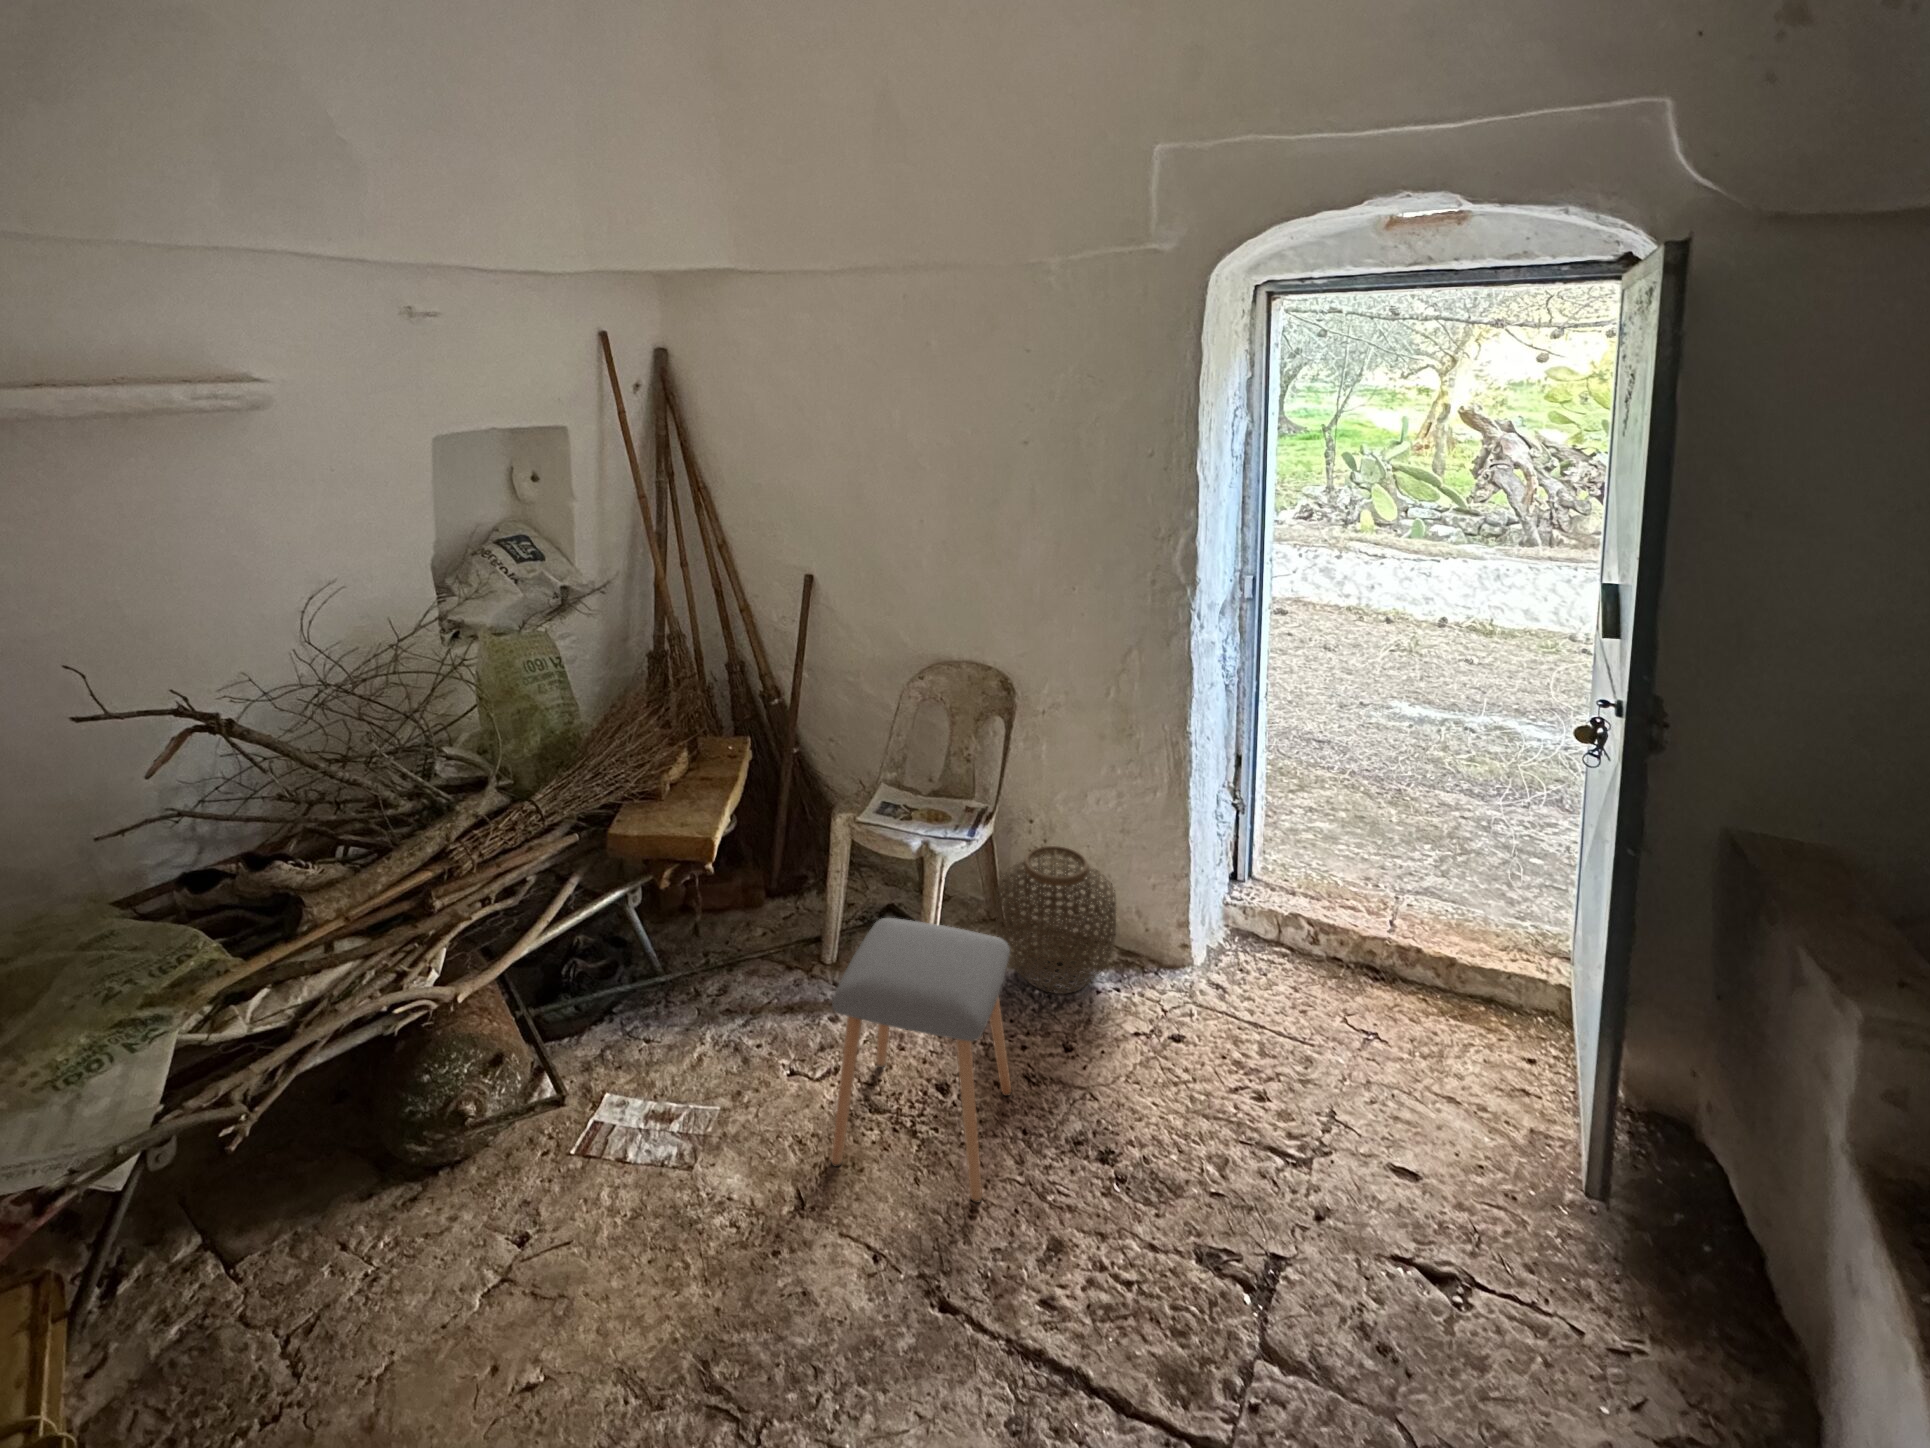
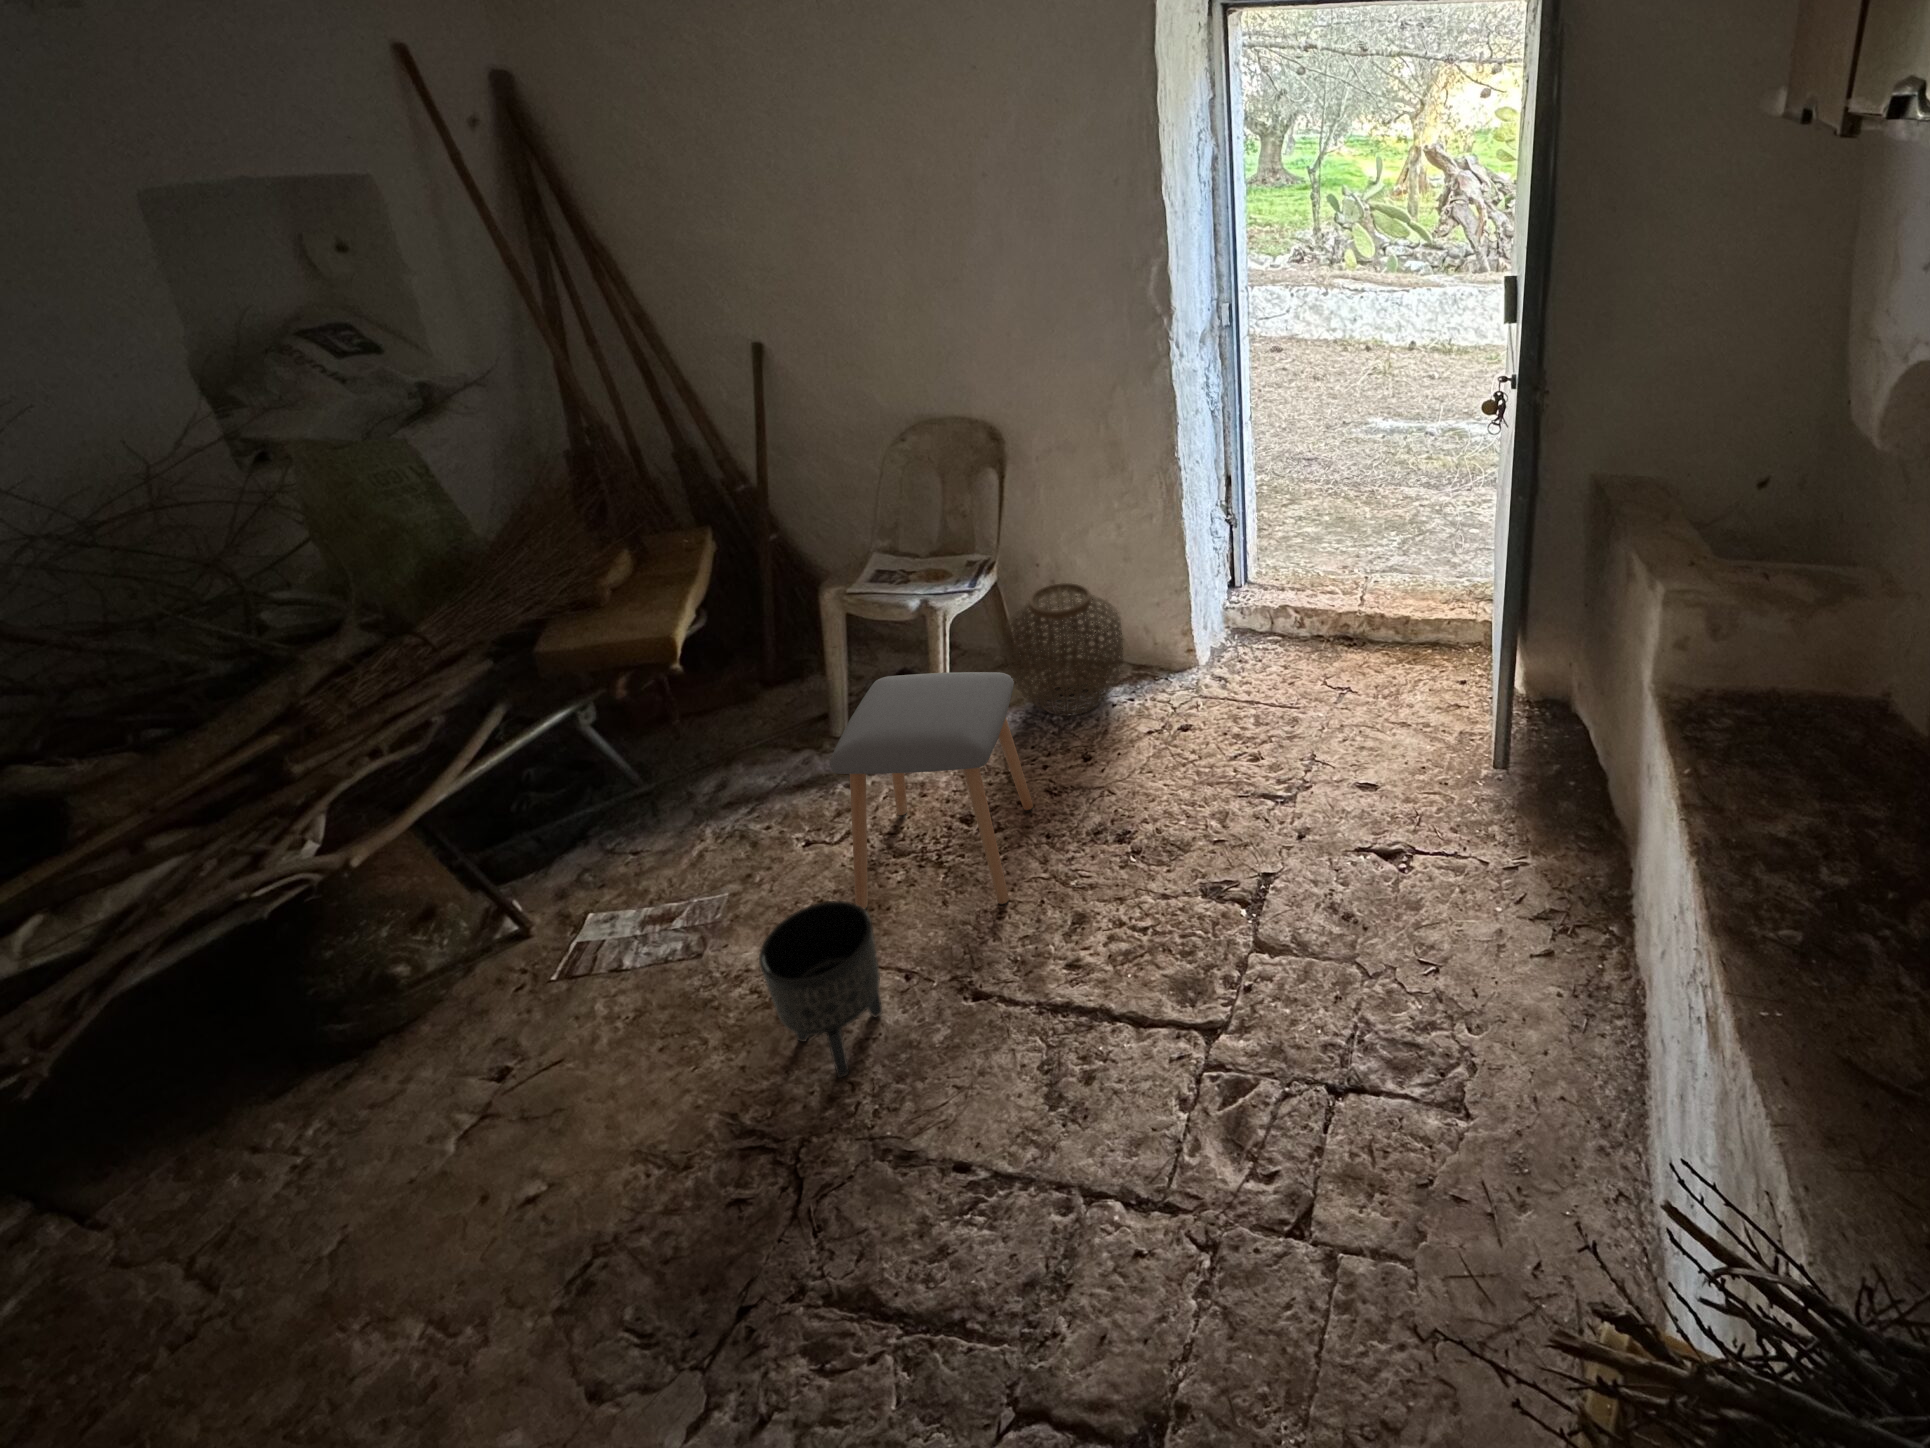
planter: none [750,1152,856,1359] -> present [759,901,882,1078]

